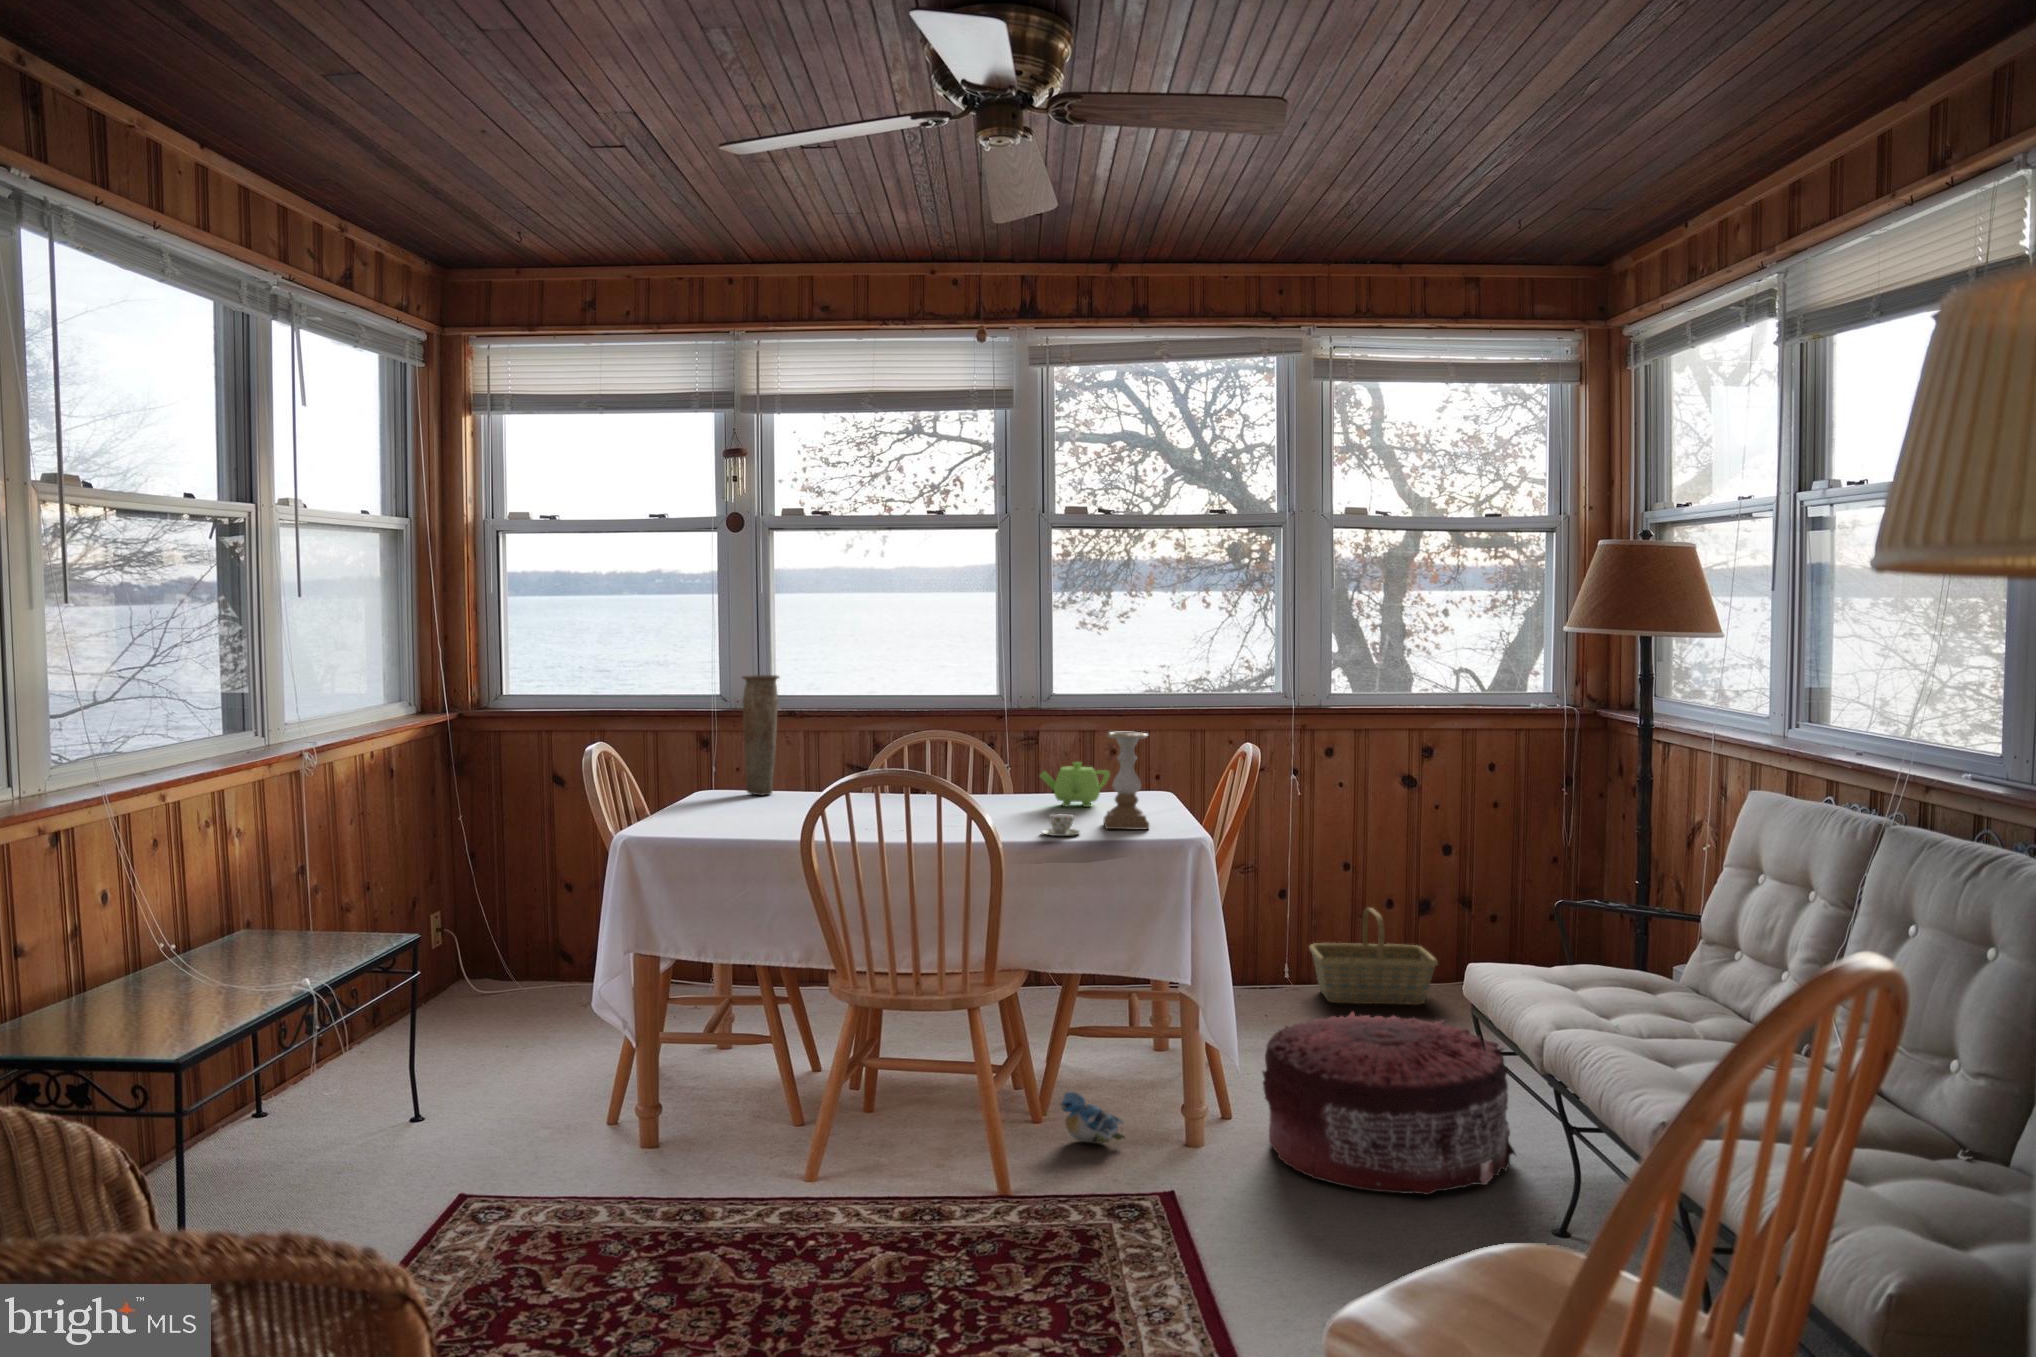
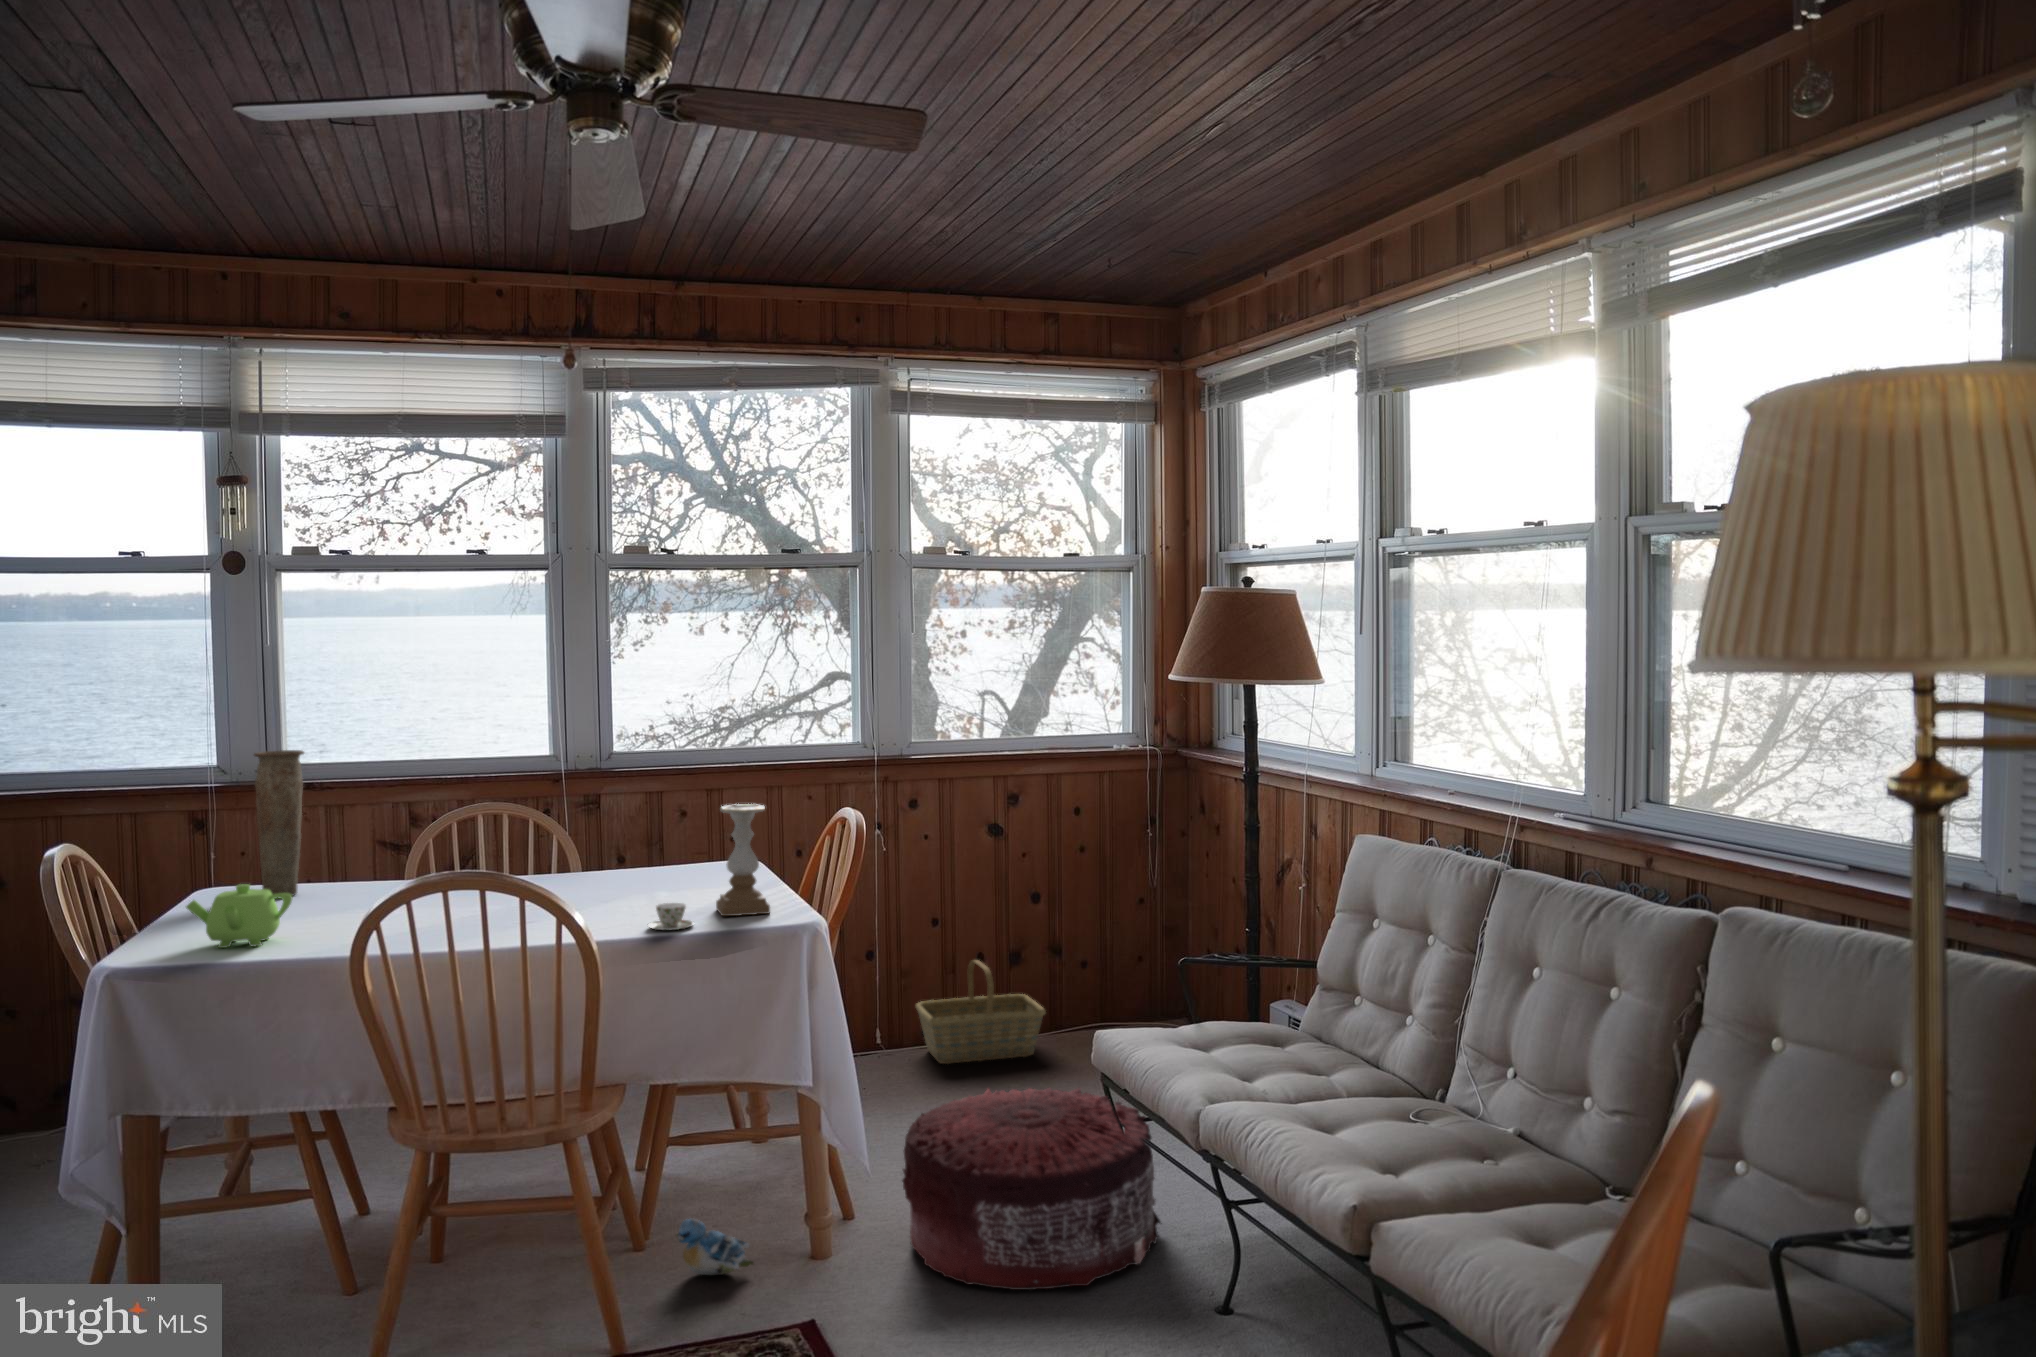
teapot: present [1040,762,1110,807] -> present [186,884,292,948]

